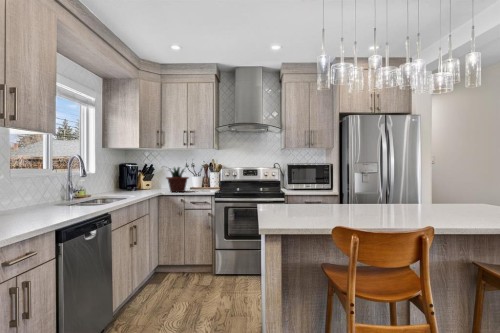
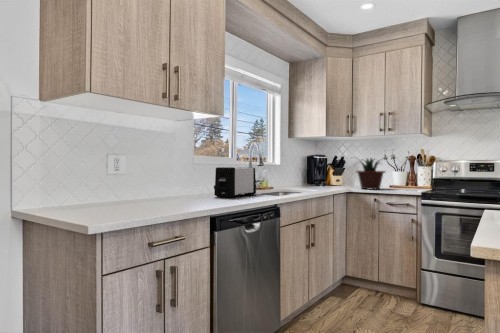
toaster: none [40,179,83,210] -> present [214,167,256,198]

